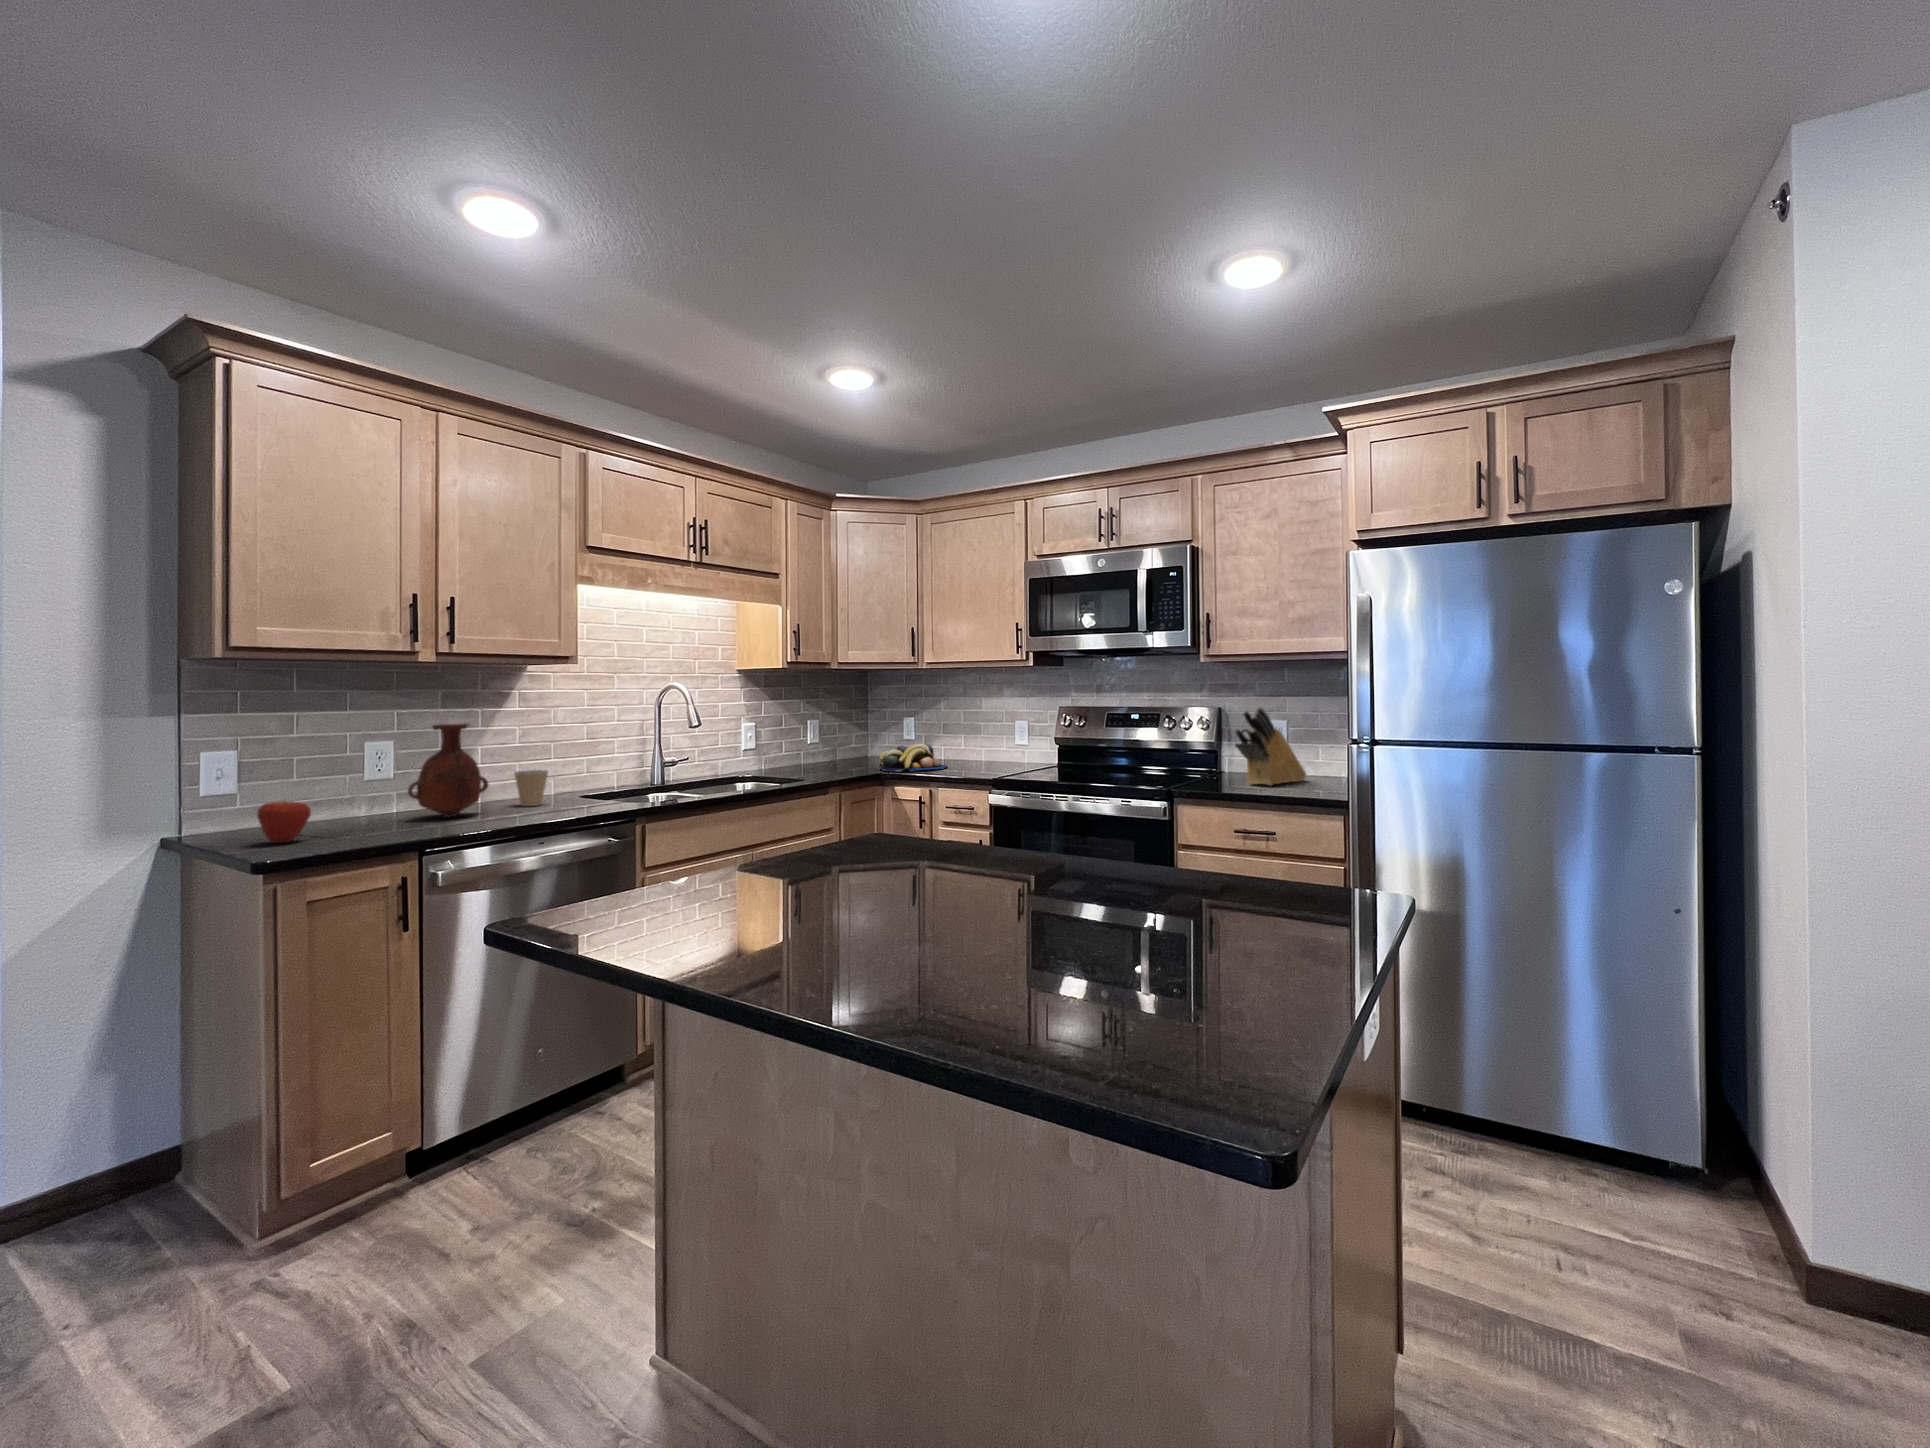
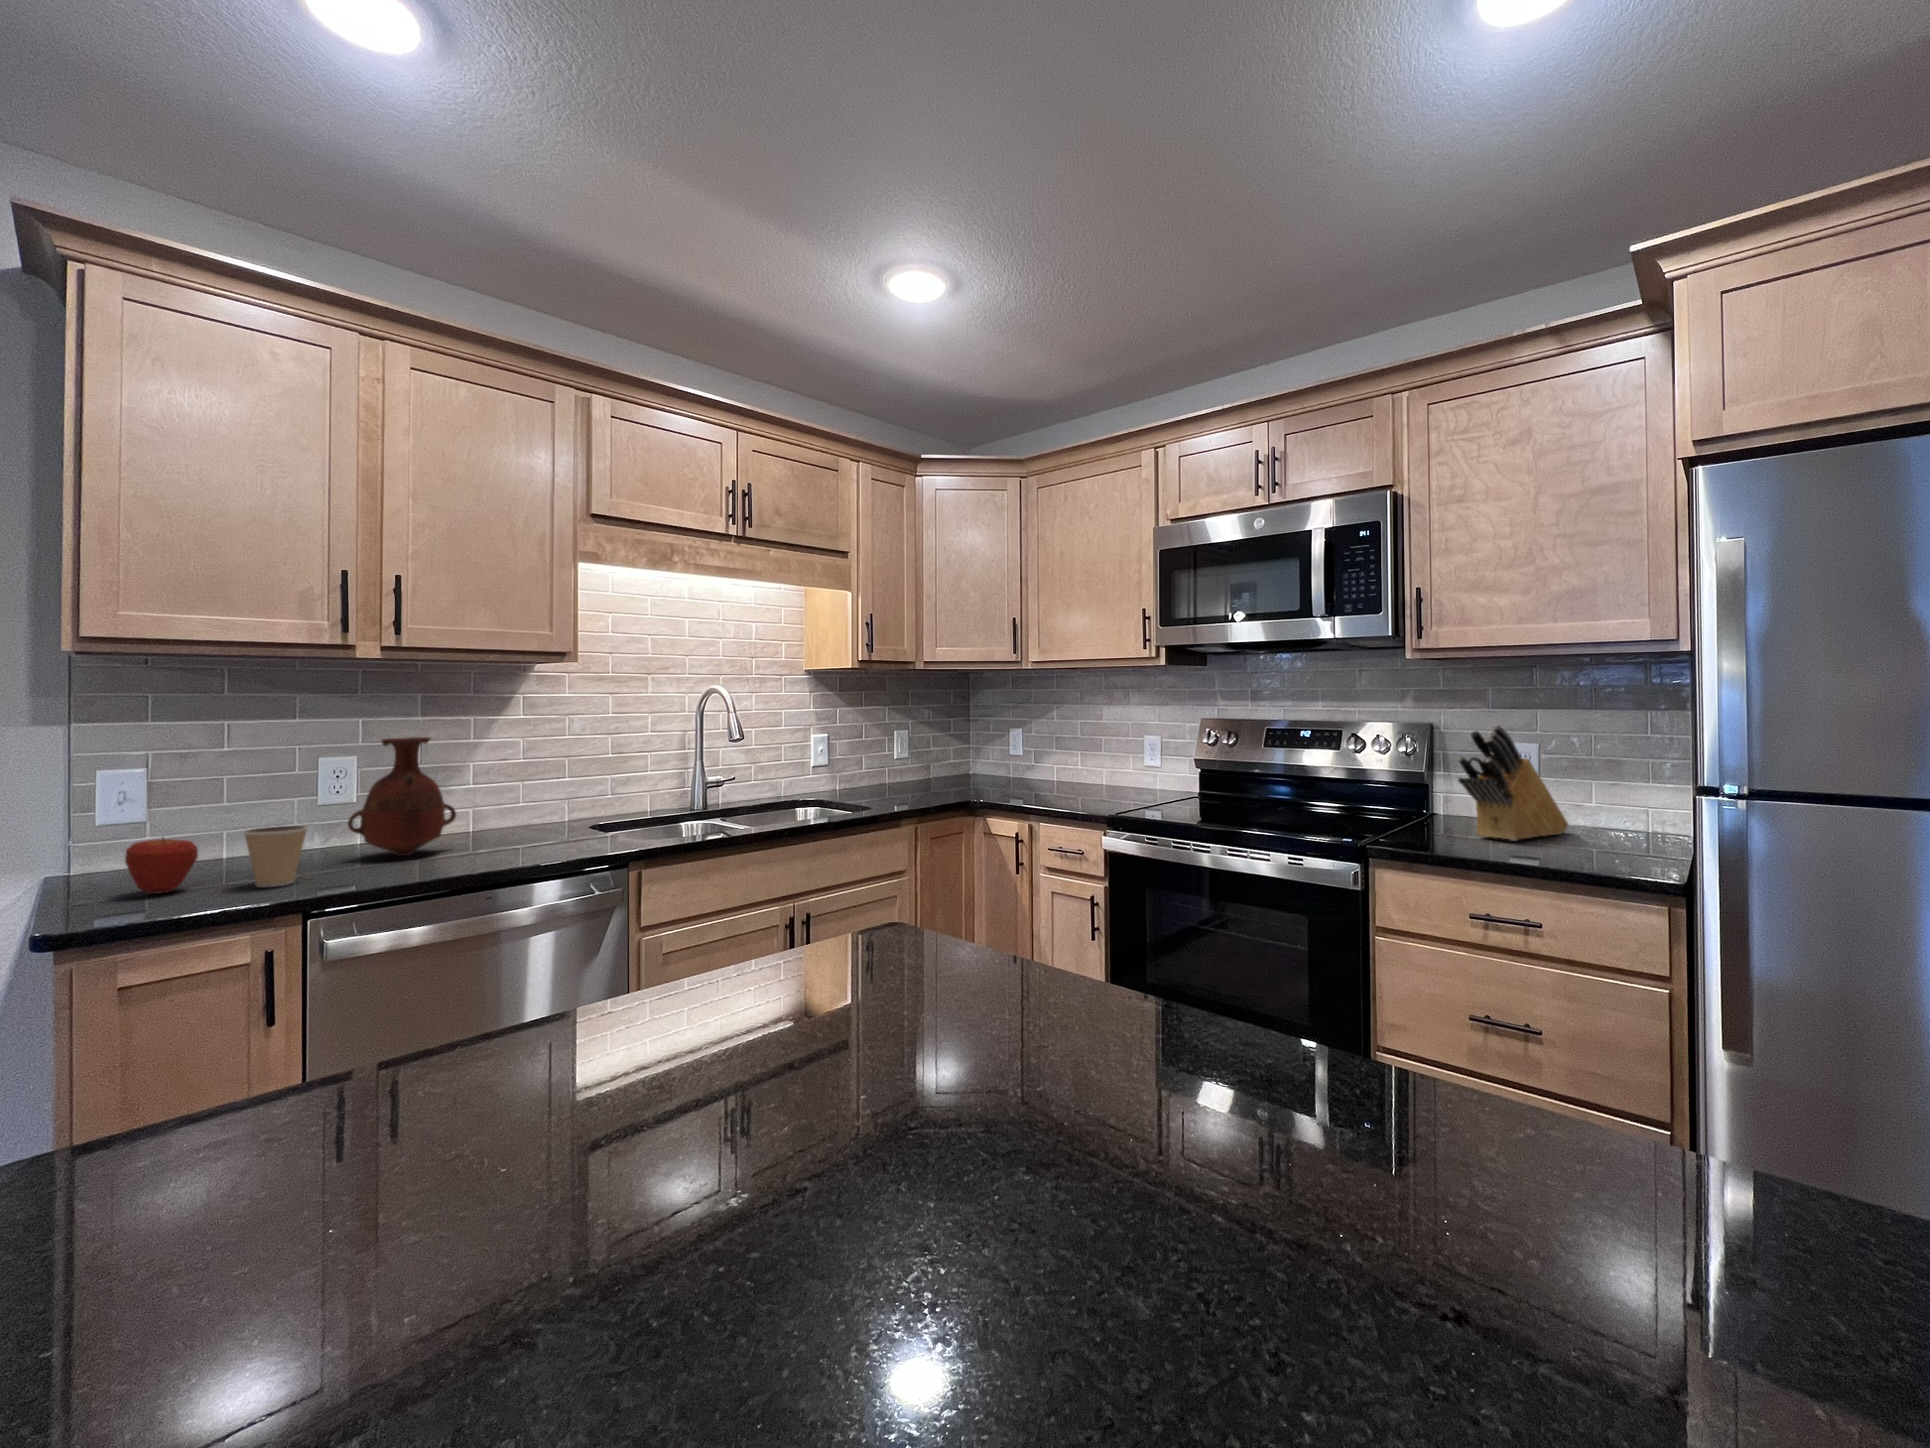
fruit bowl: present [879,743,947,771] -> none [974,762,1060,798]
coffee cup: present [514,770,548,806] -> present [244,826,307,887]

